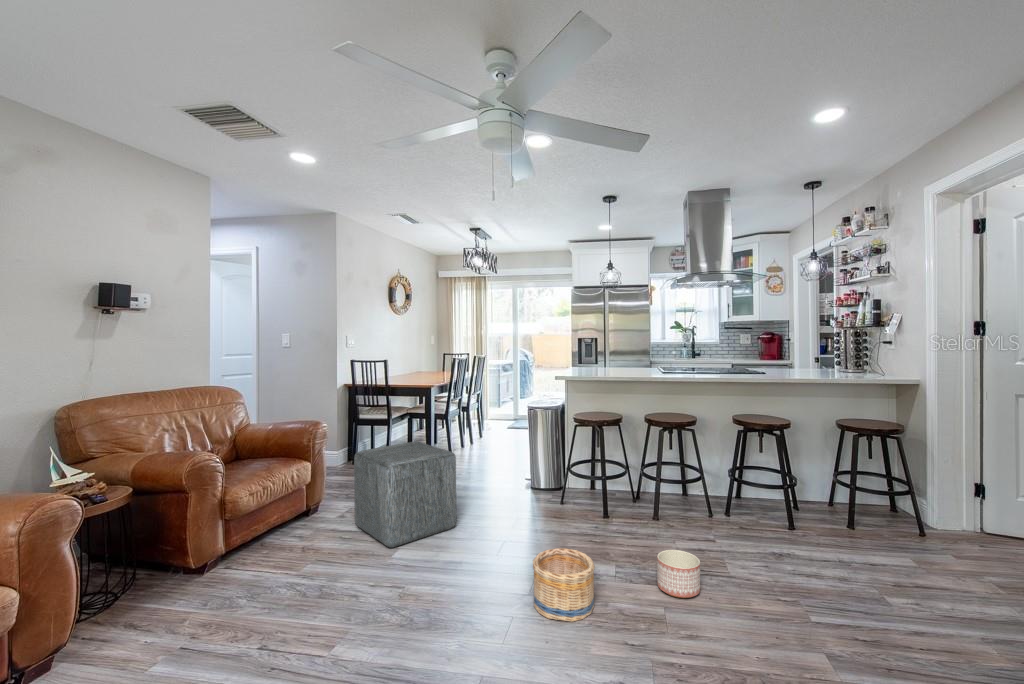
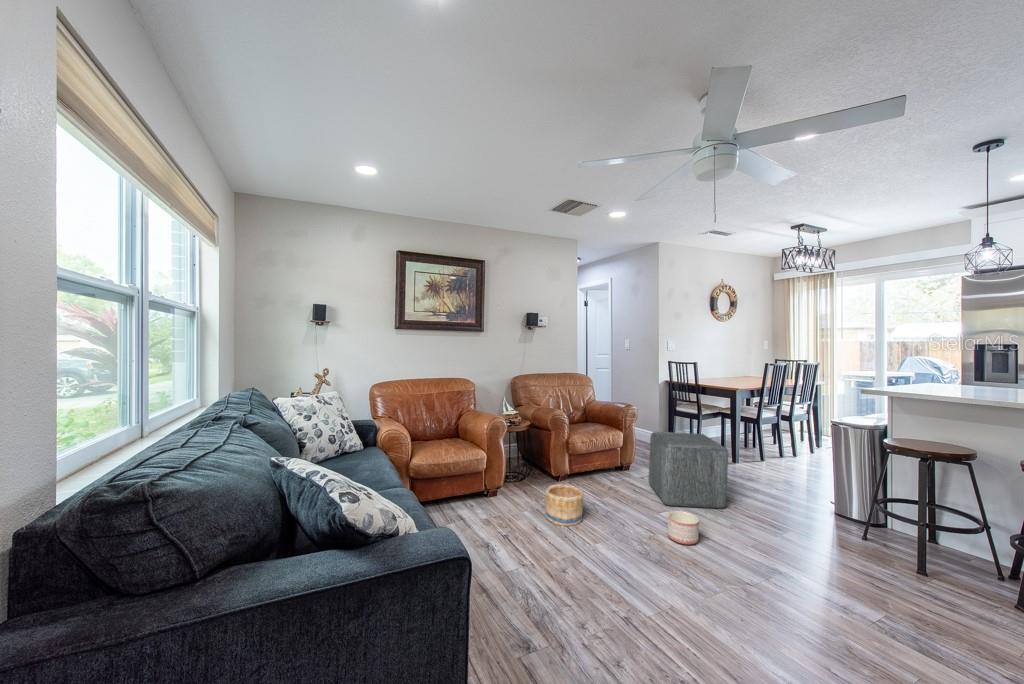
basket: present [533,548,595,622] -> present [545,484,584,526]
planter: present [657,550,700,598] -> present [667,511,699,545]

